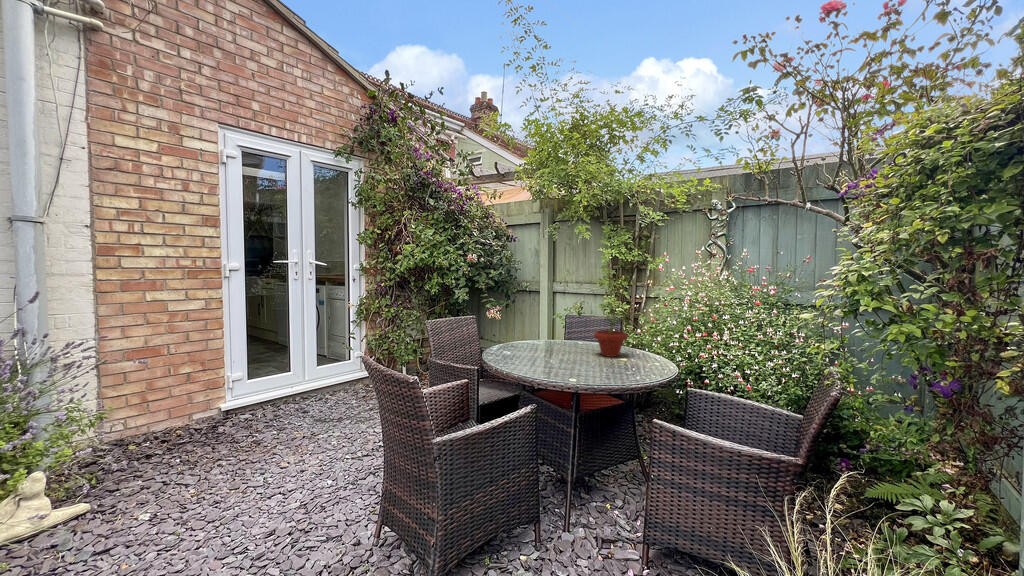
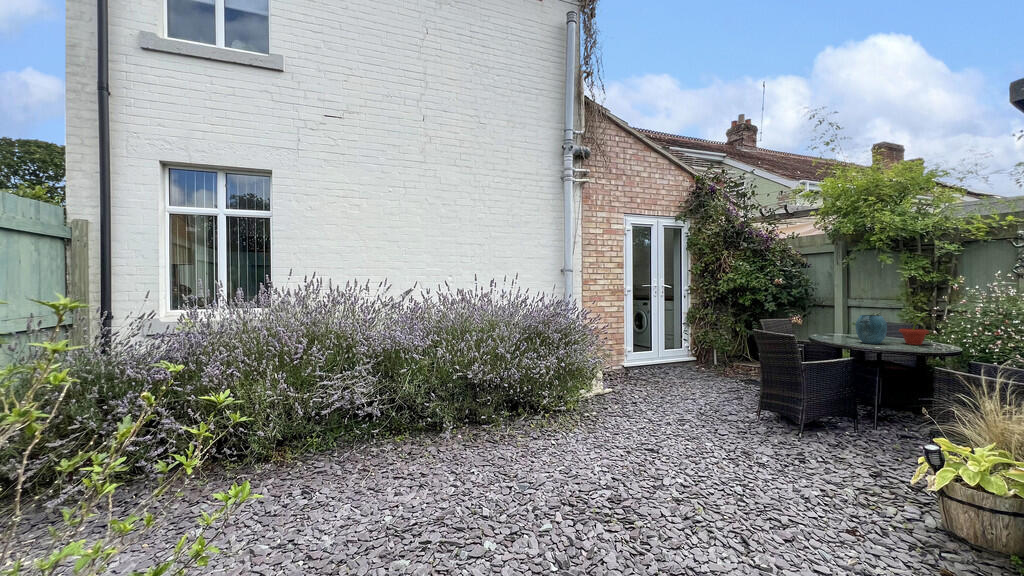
vase: none [542,312,580,360] -> present [855,315,887,344]

